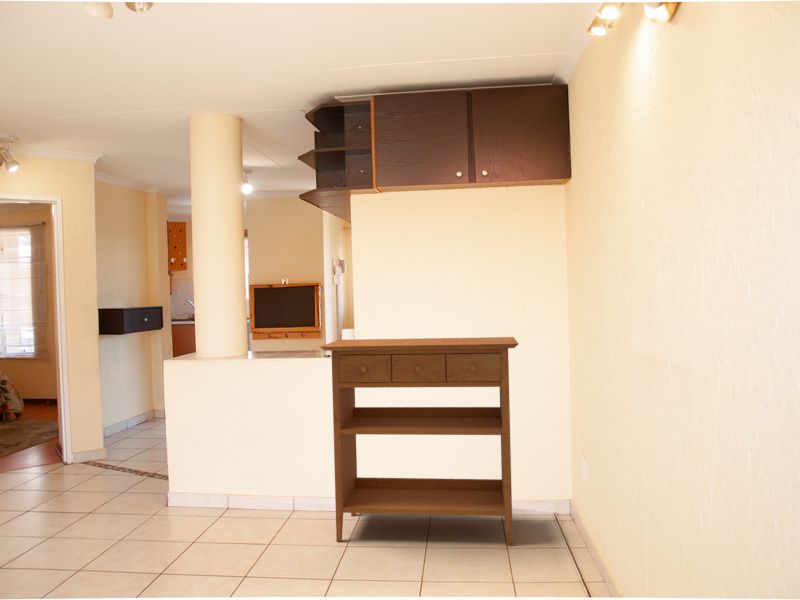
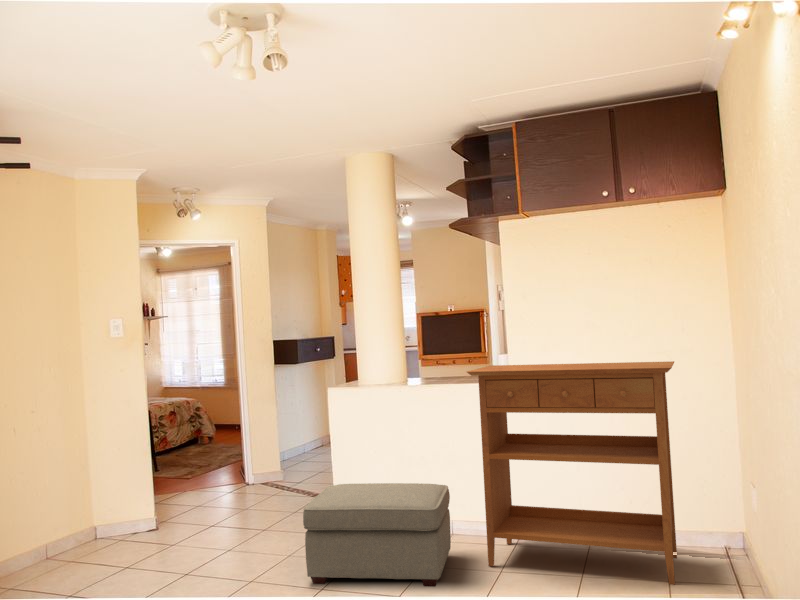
ottoman: none [137,462,297,579] -> present [303,483,451,587]

